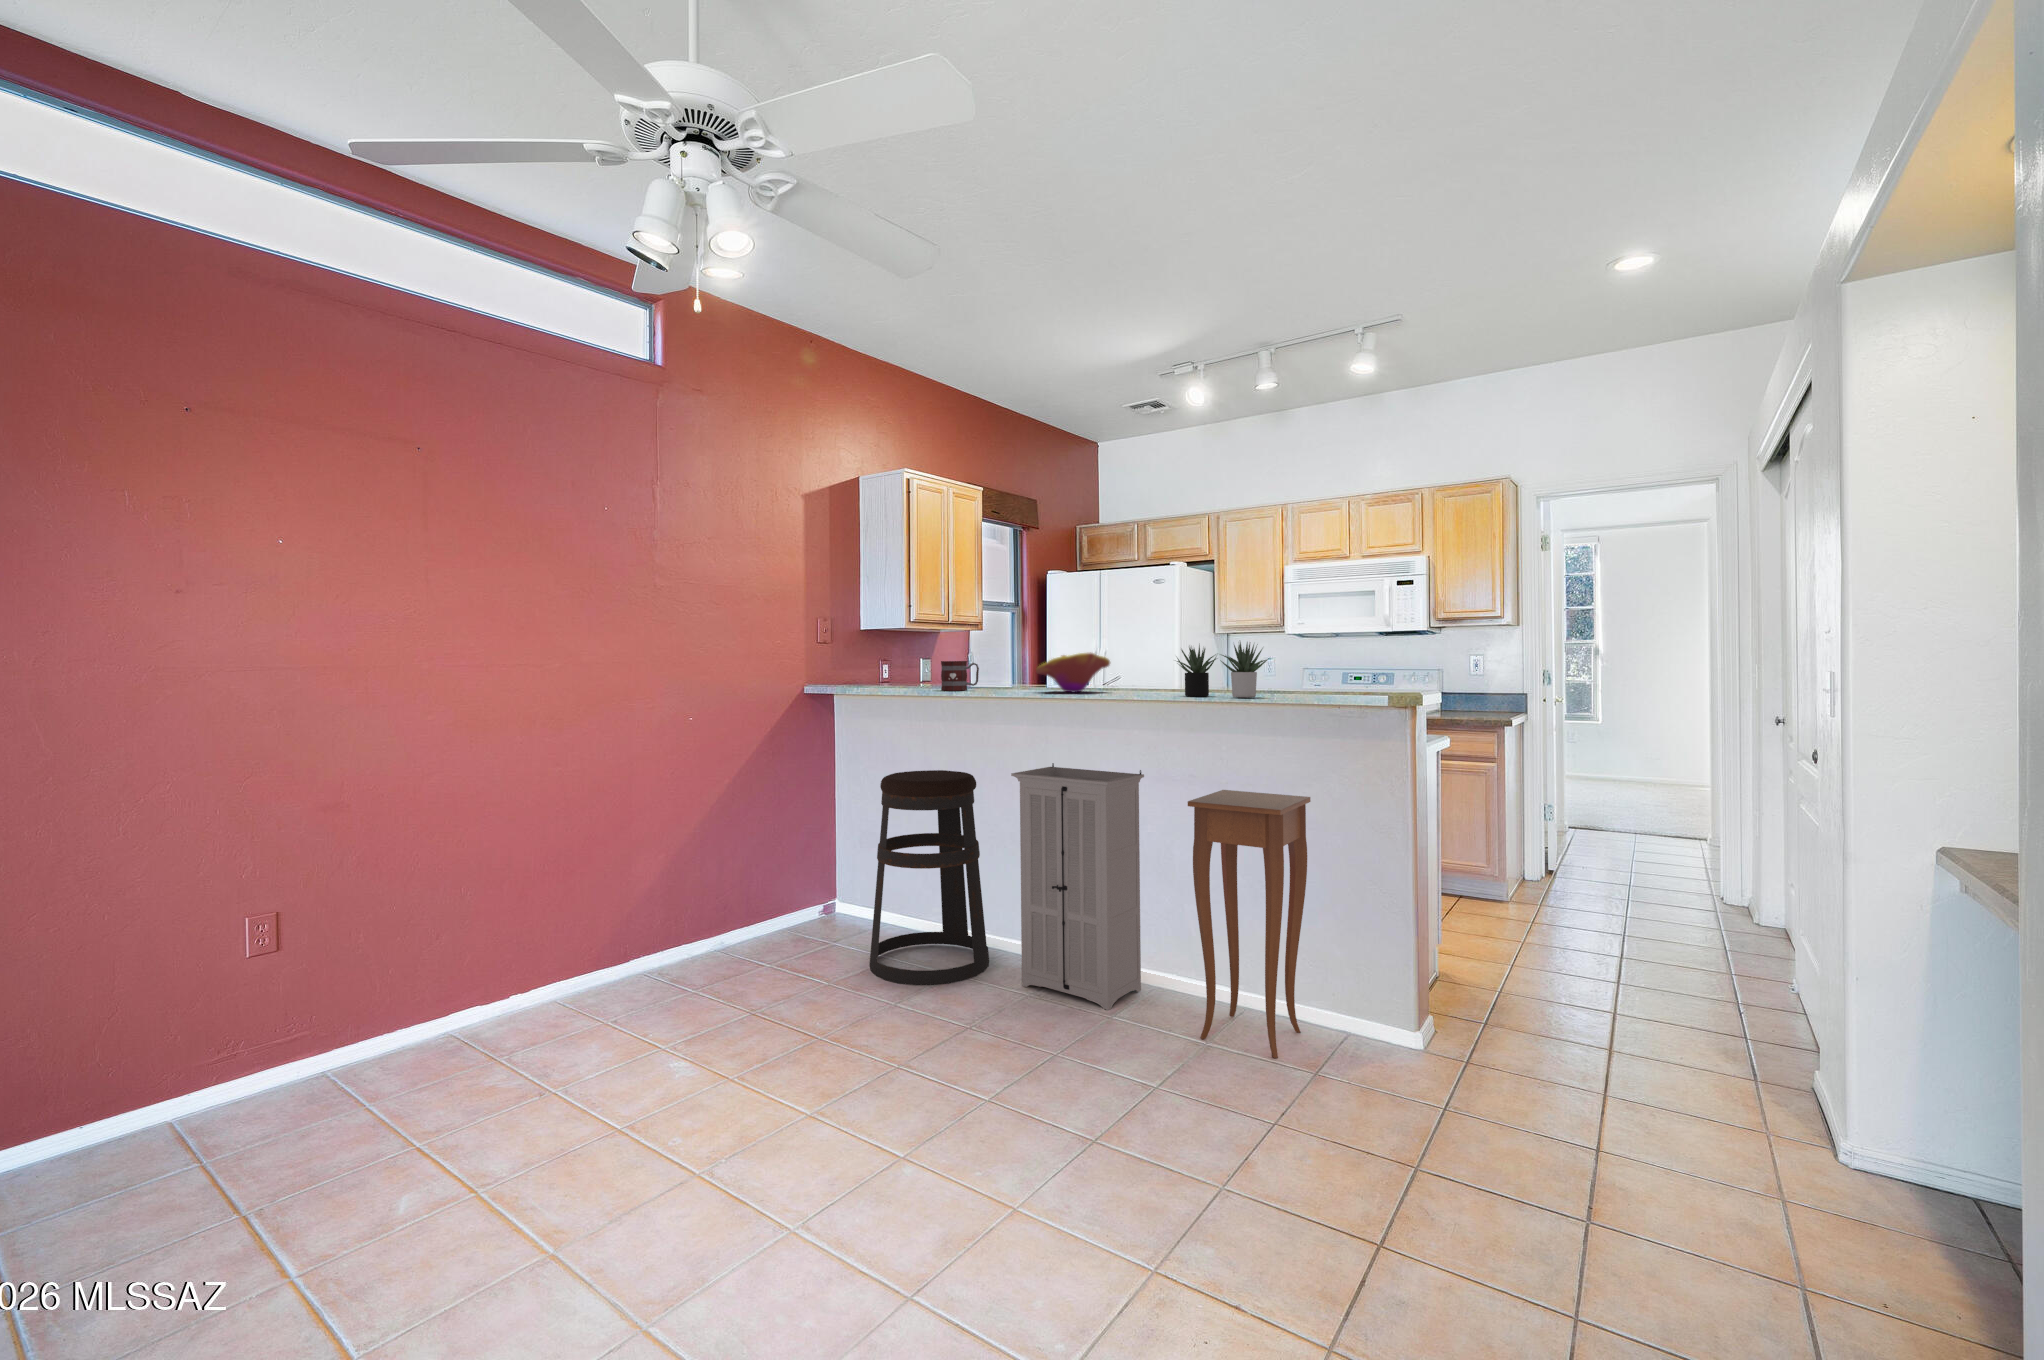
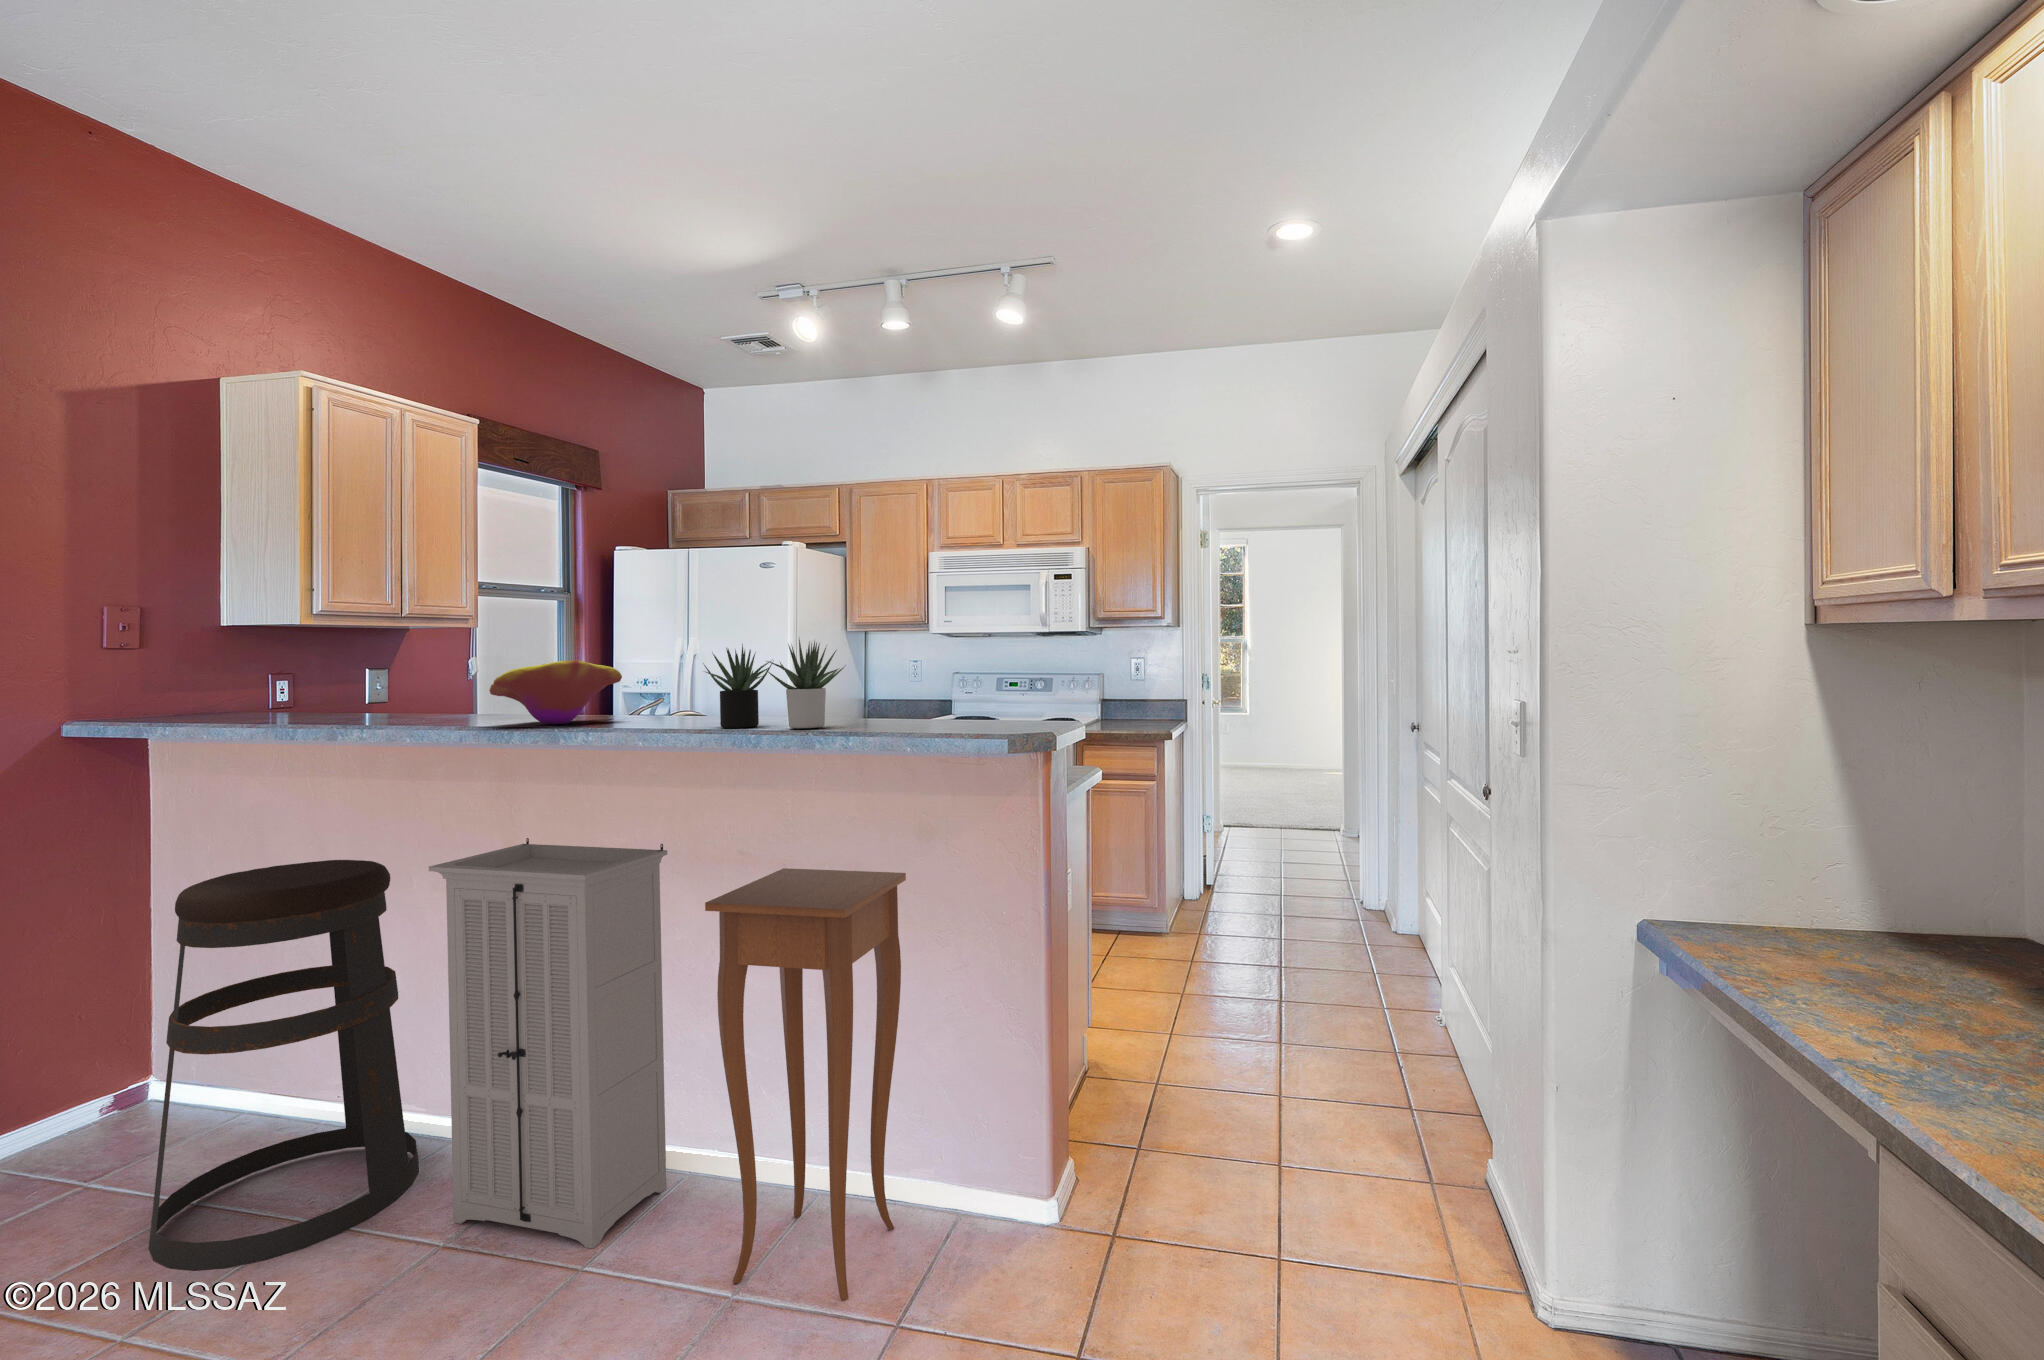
mug: present [941,661,979,691] -> none [326,675,403,727]

